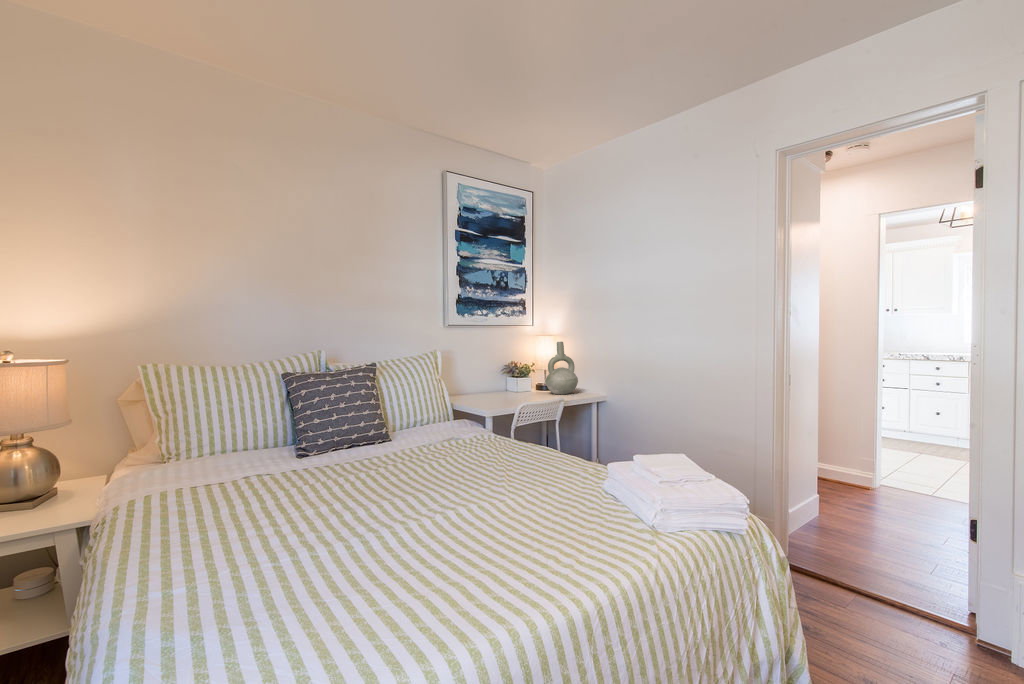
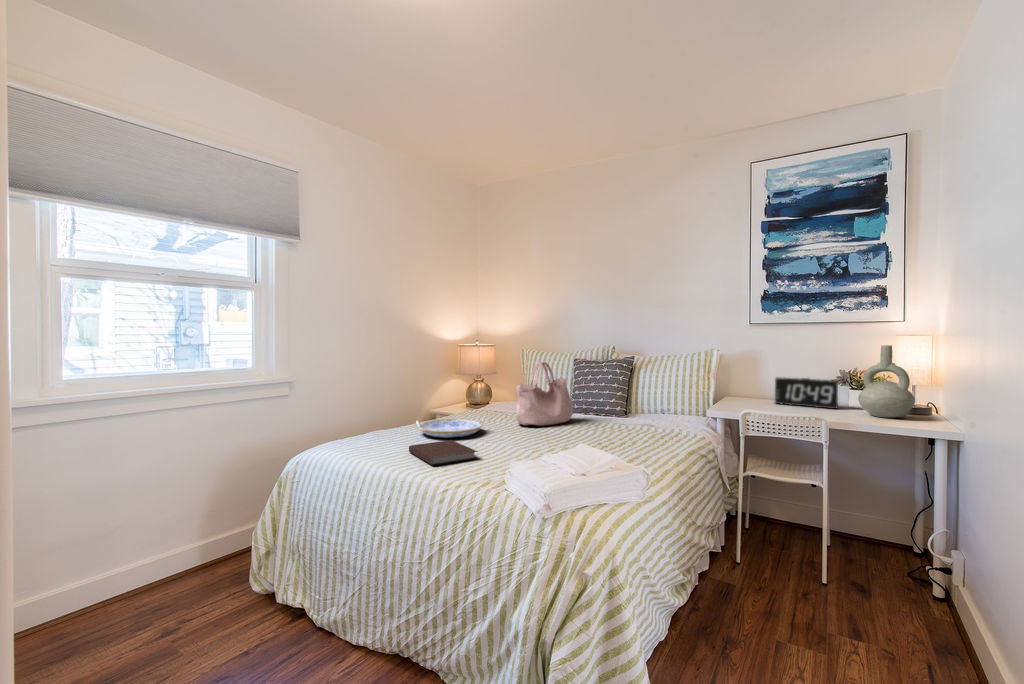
alarm clock: none [481,372,526,398] -> present [775,377,838,409]
handbag: none [318,375,380,486] -> present [517,362,573,426]
serving tray: none [215,490,372,567] -> present [416,419,484,438]
notebook: none [414,527,551,603] -> present [409,440,477,465]

